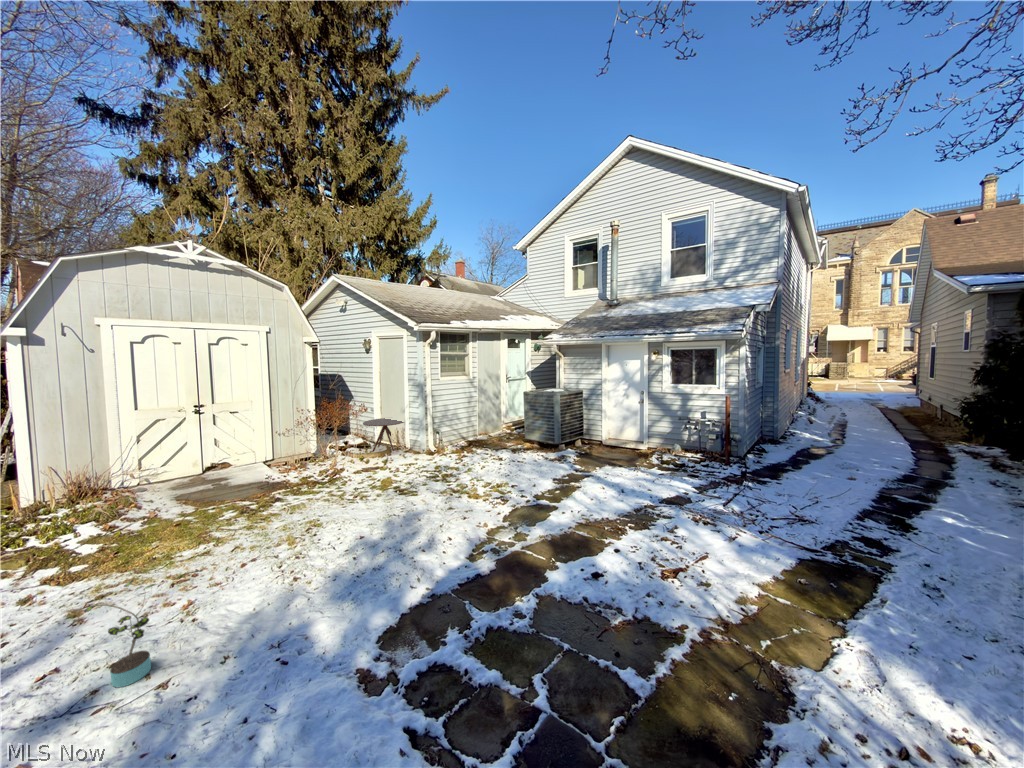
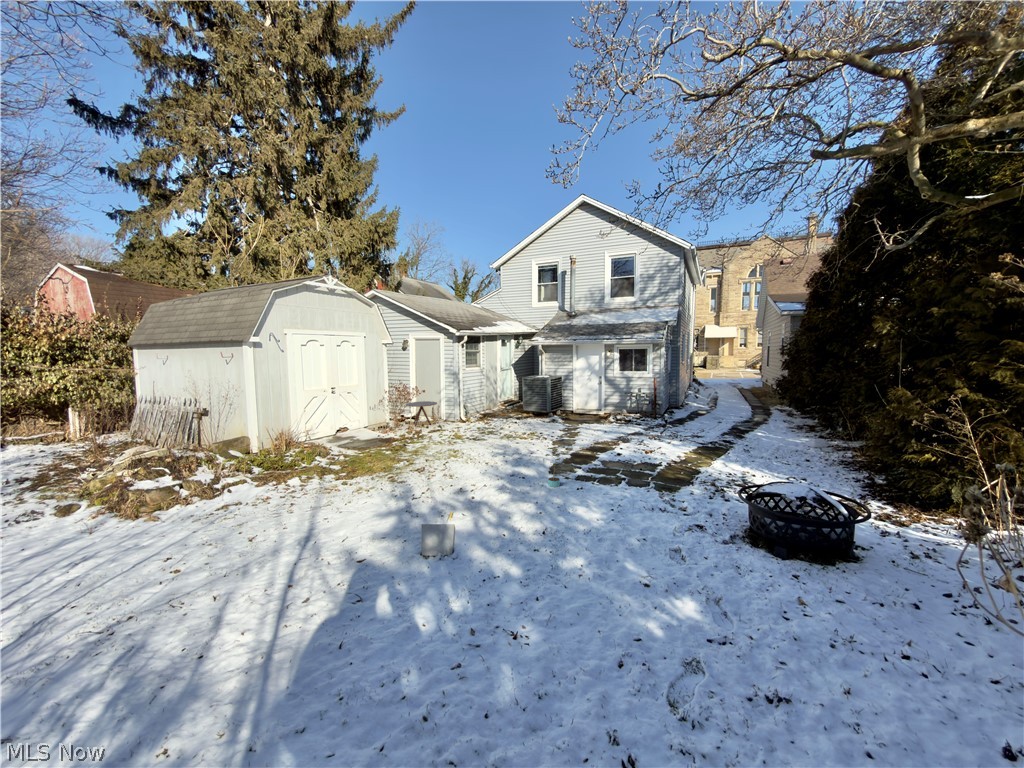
potted plant: present [85,580,157,687] -> present [545,448,566,487]

